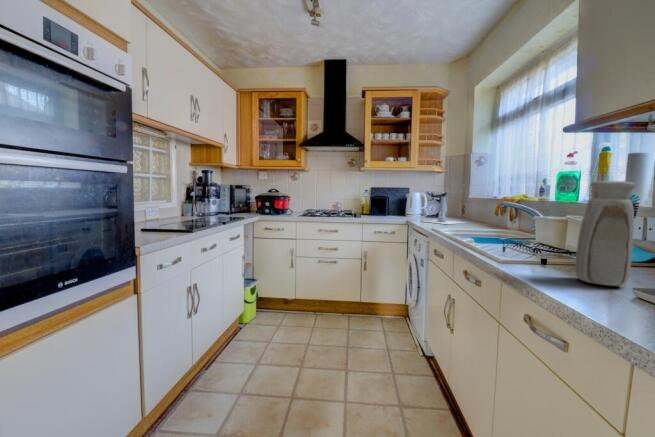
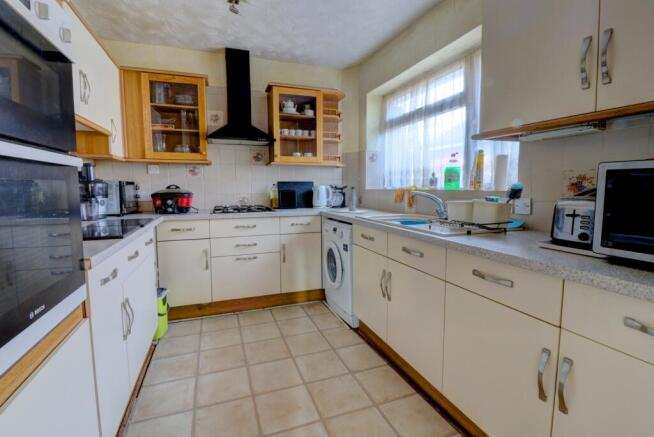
vase: present [575,181,636,286] -> none [501,174,534,243]

